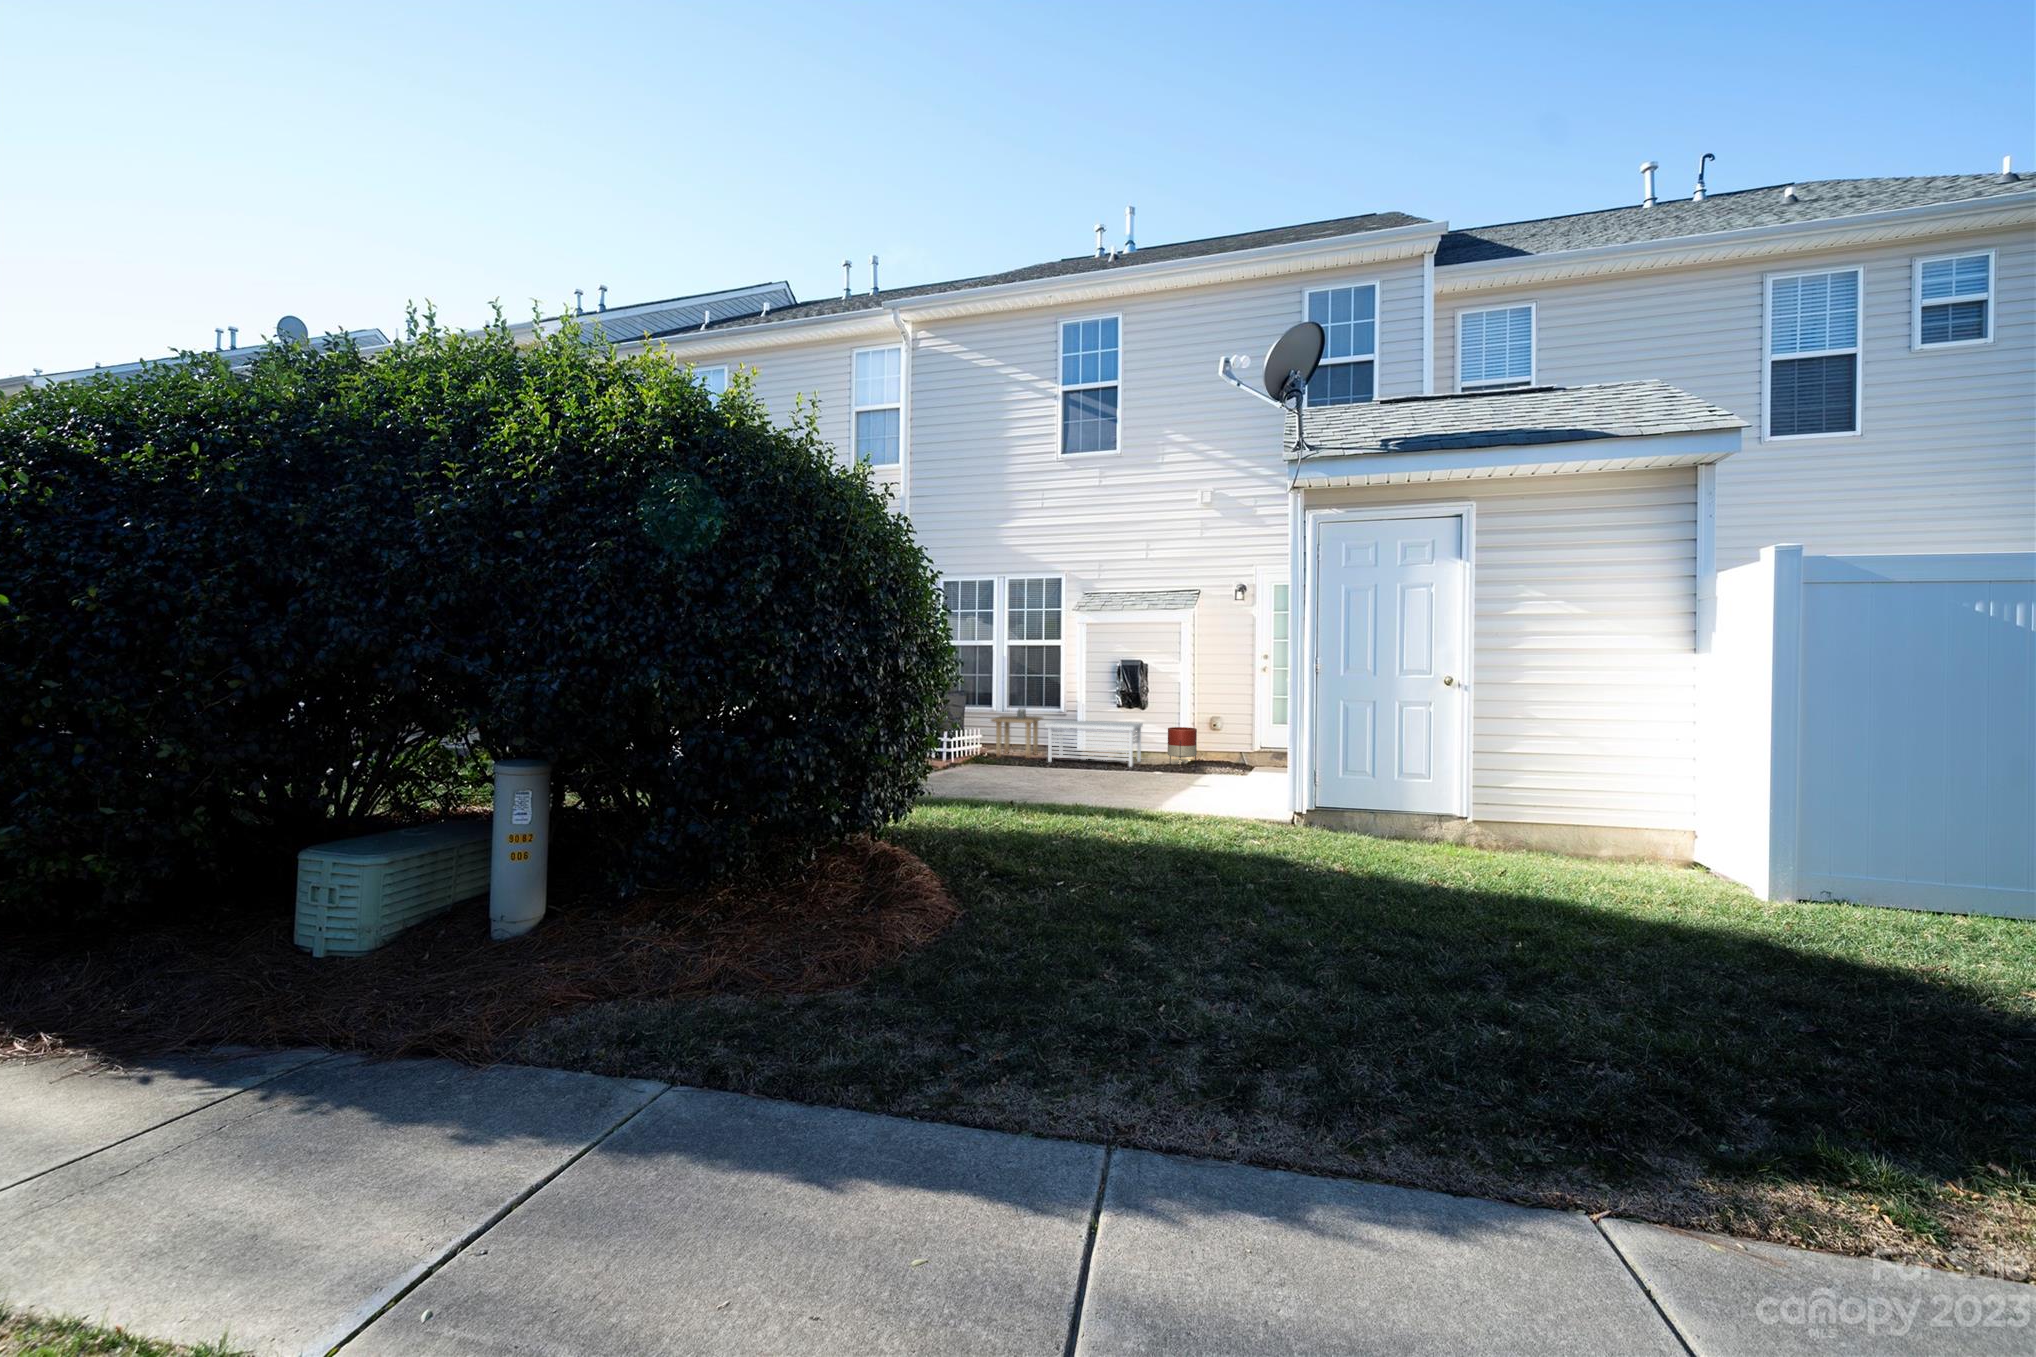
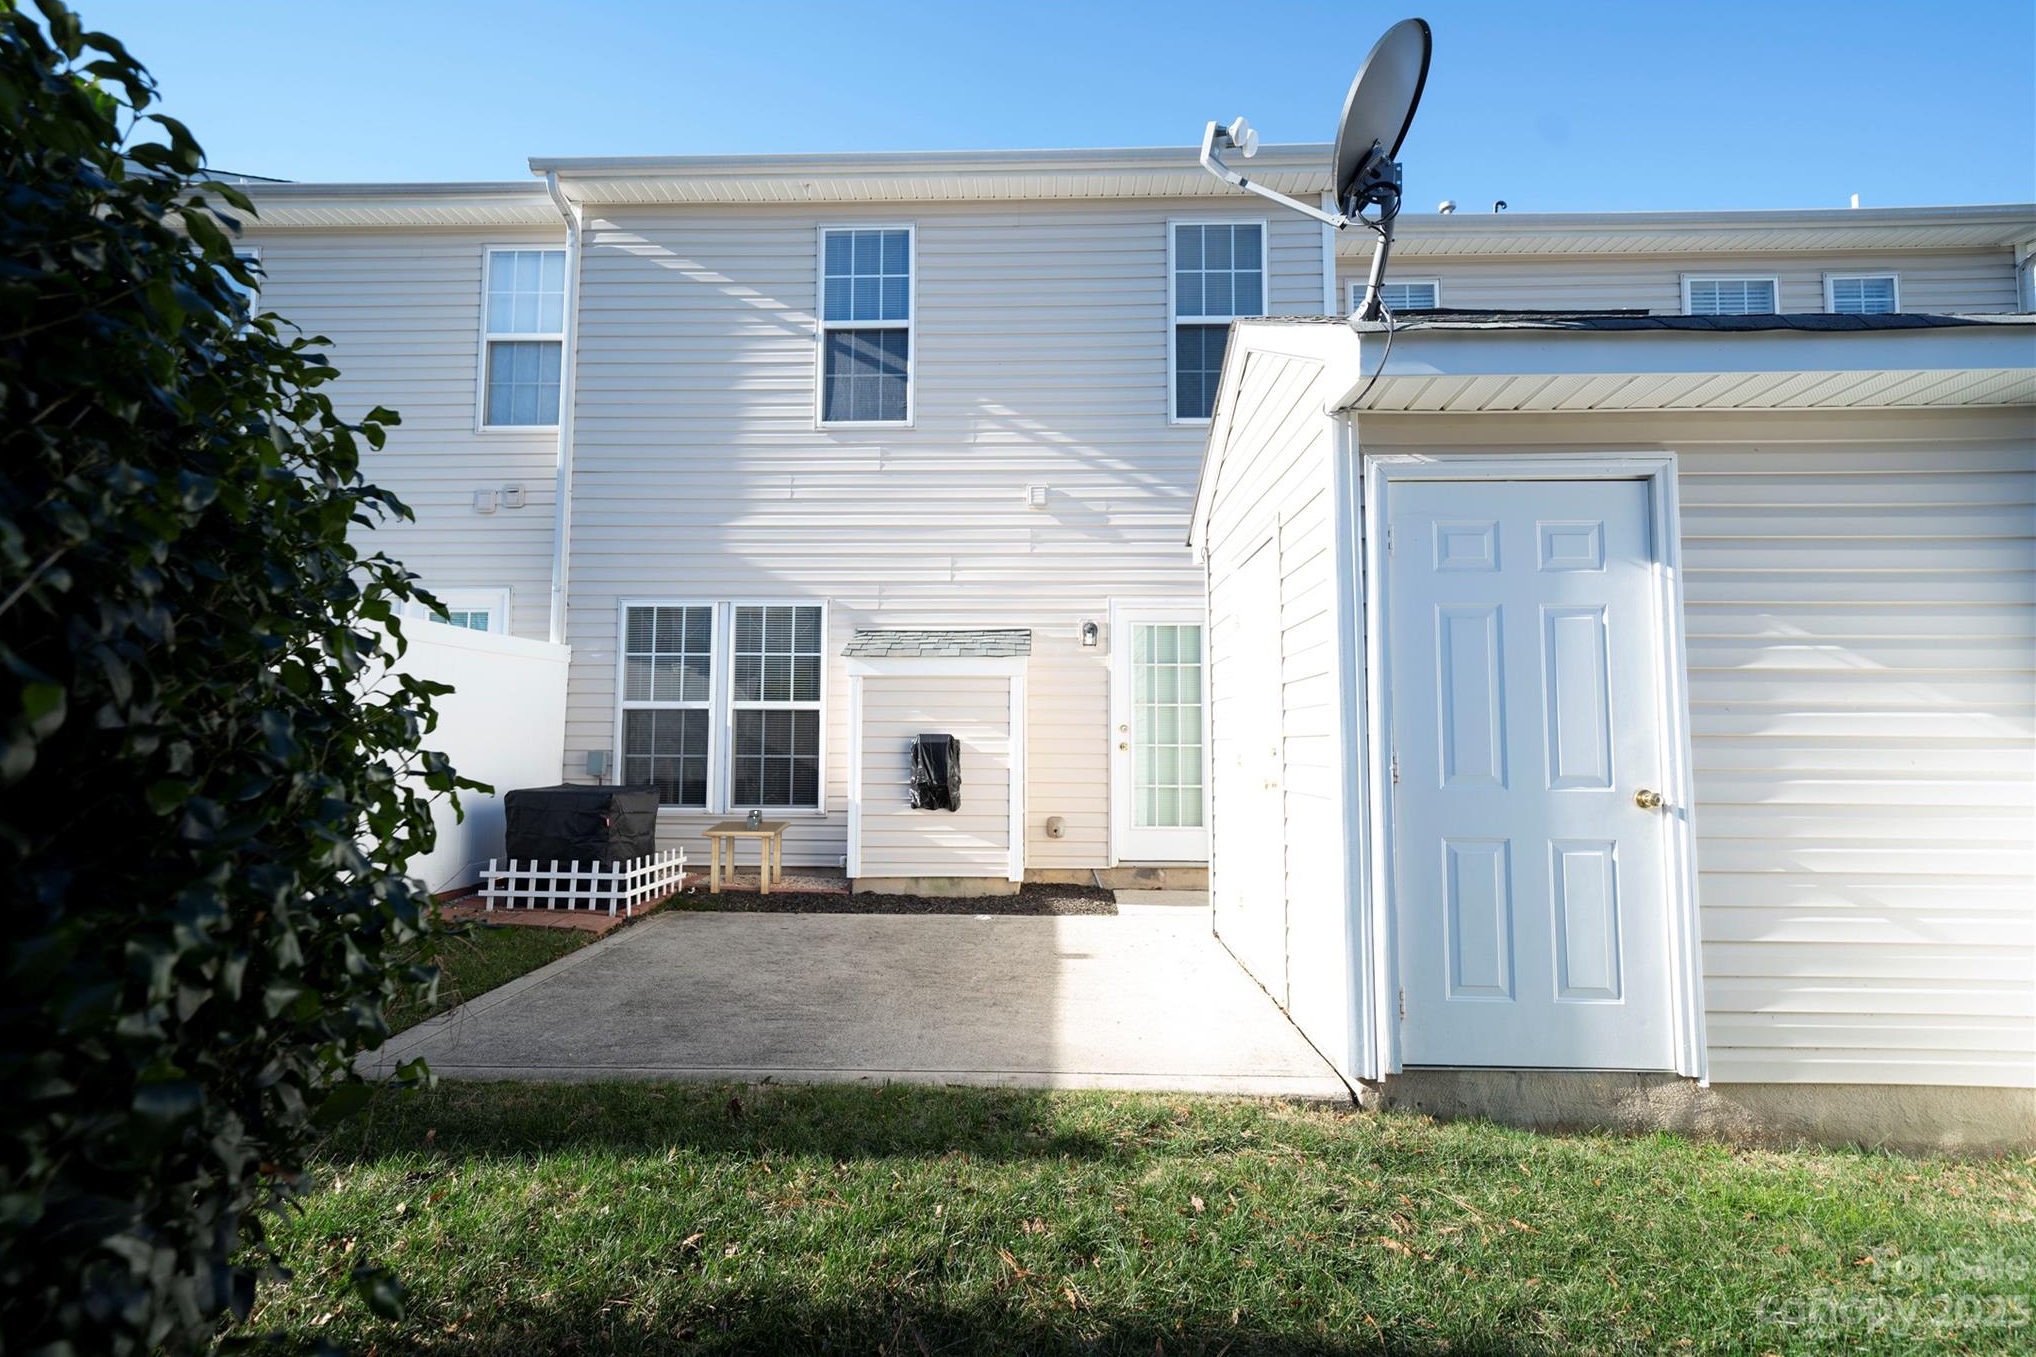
storage bench: present [1045,720,1143,767] -> none [795,828,949,907]
planter: present [1167,727,1197,767] -> none [991,837,1035,906]

